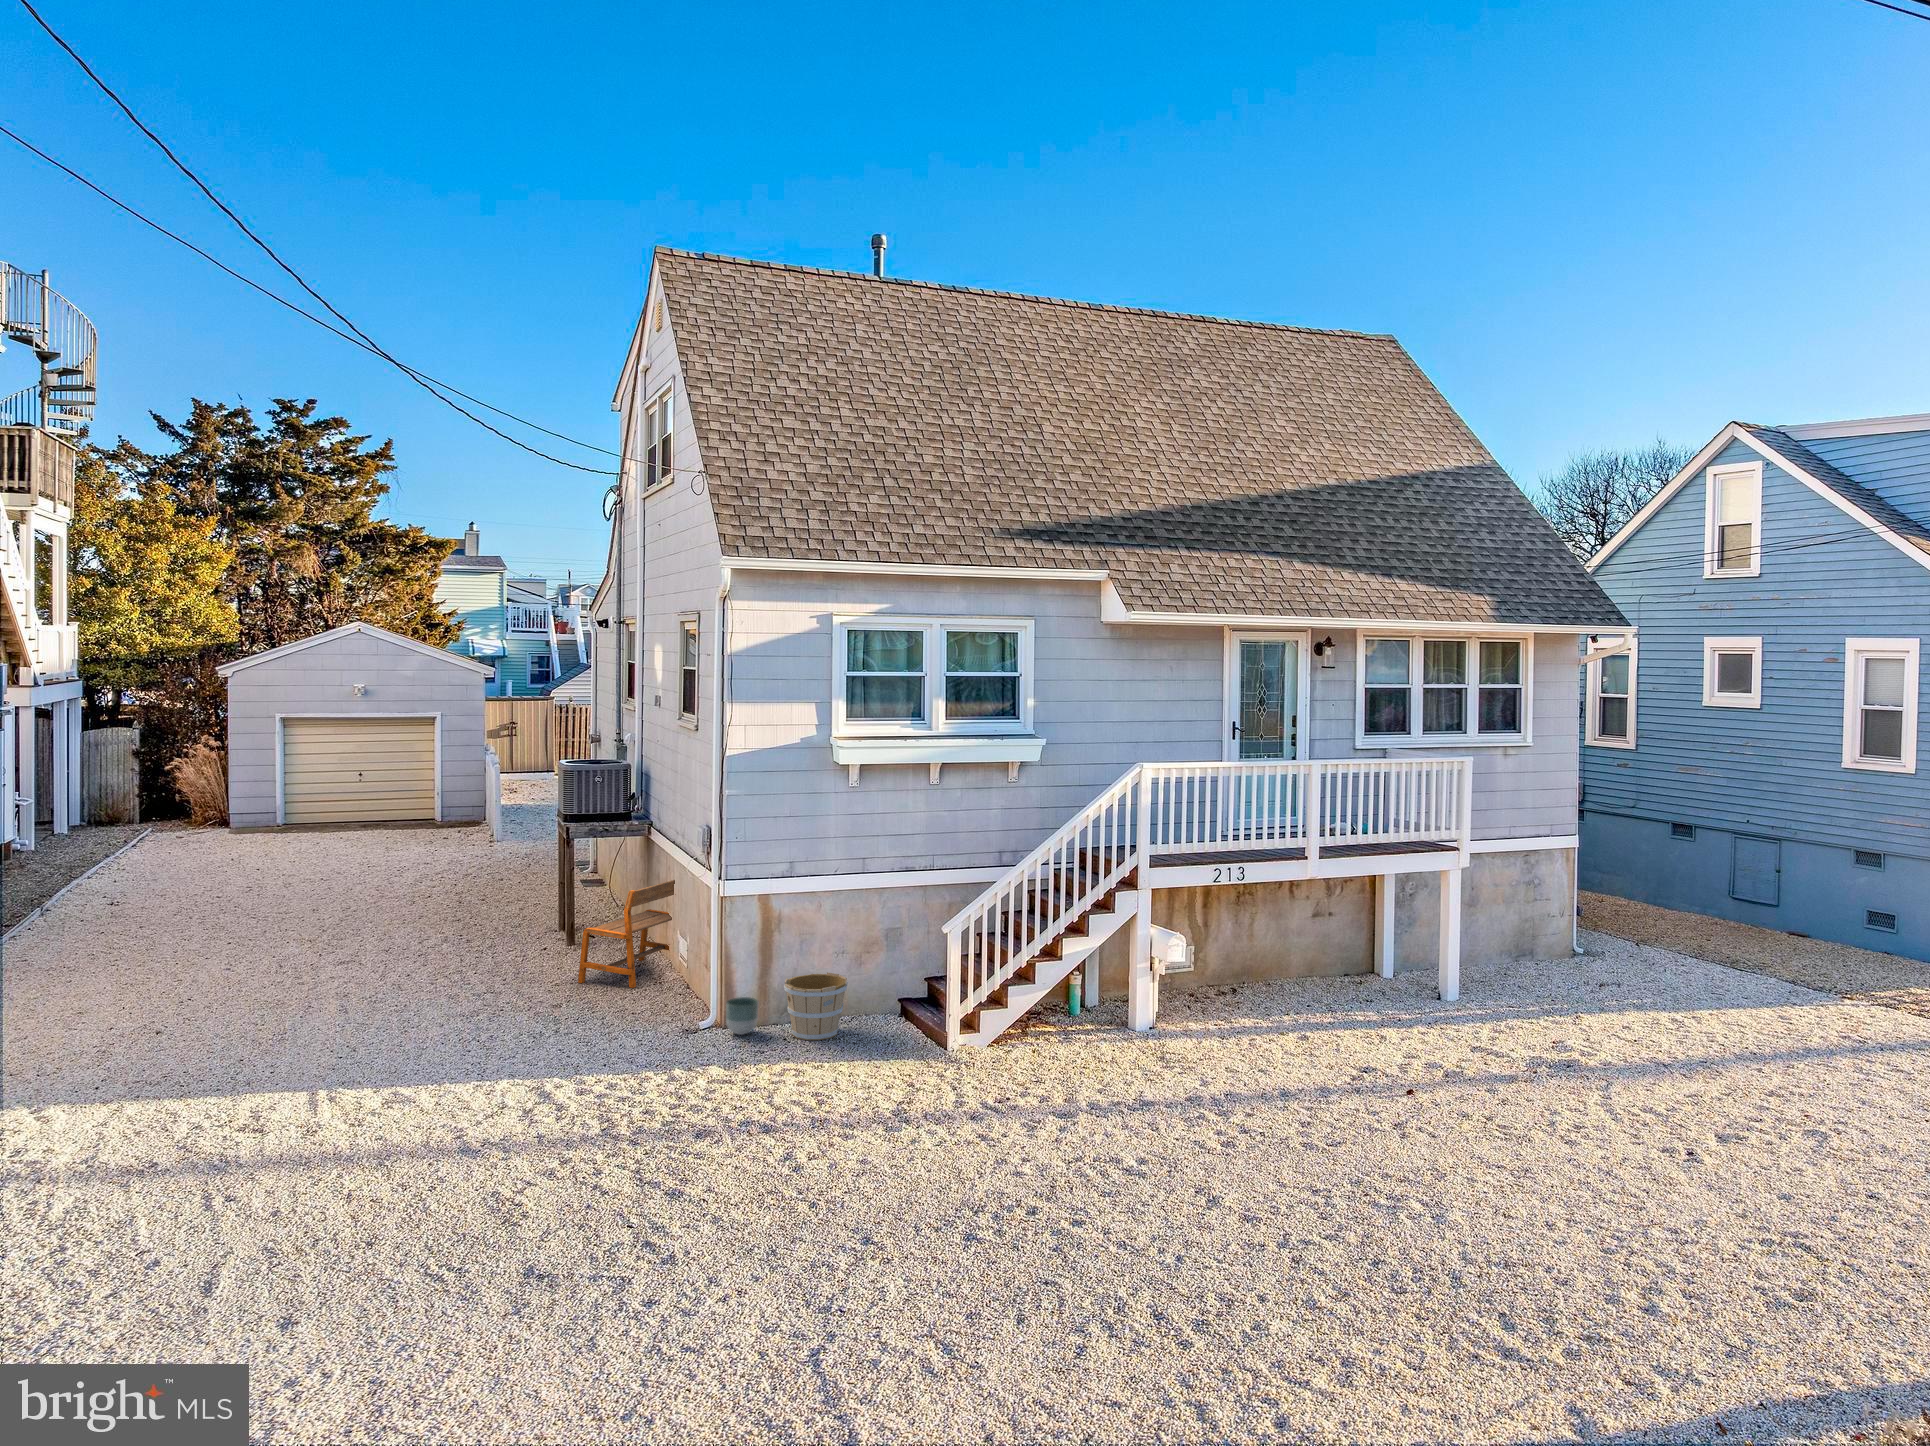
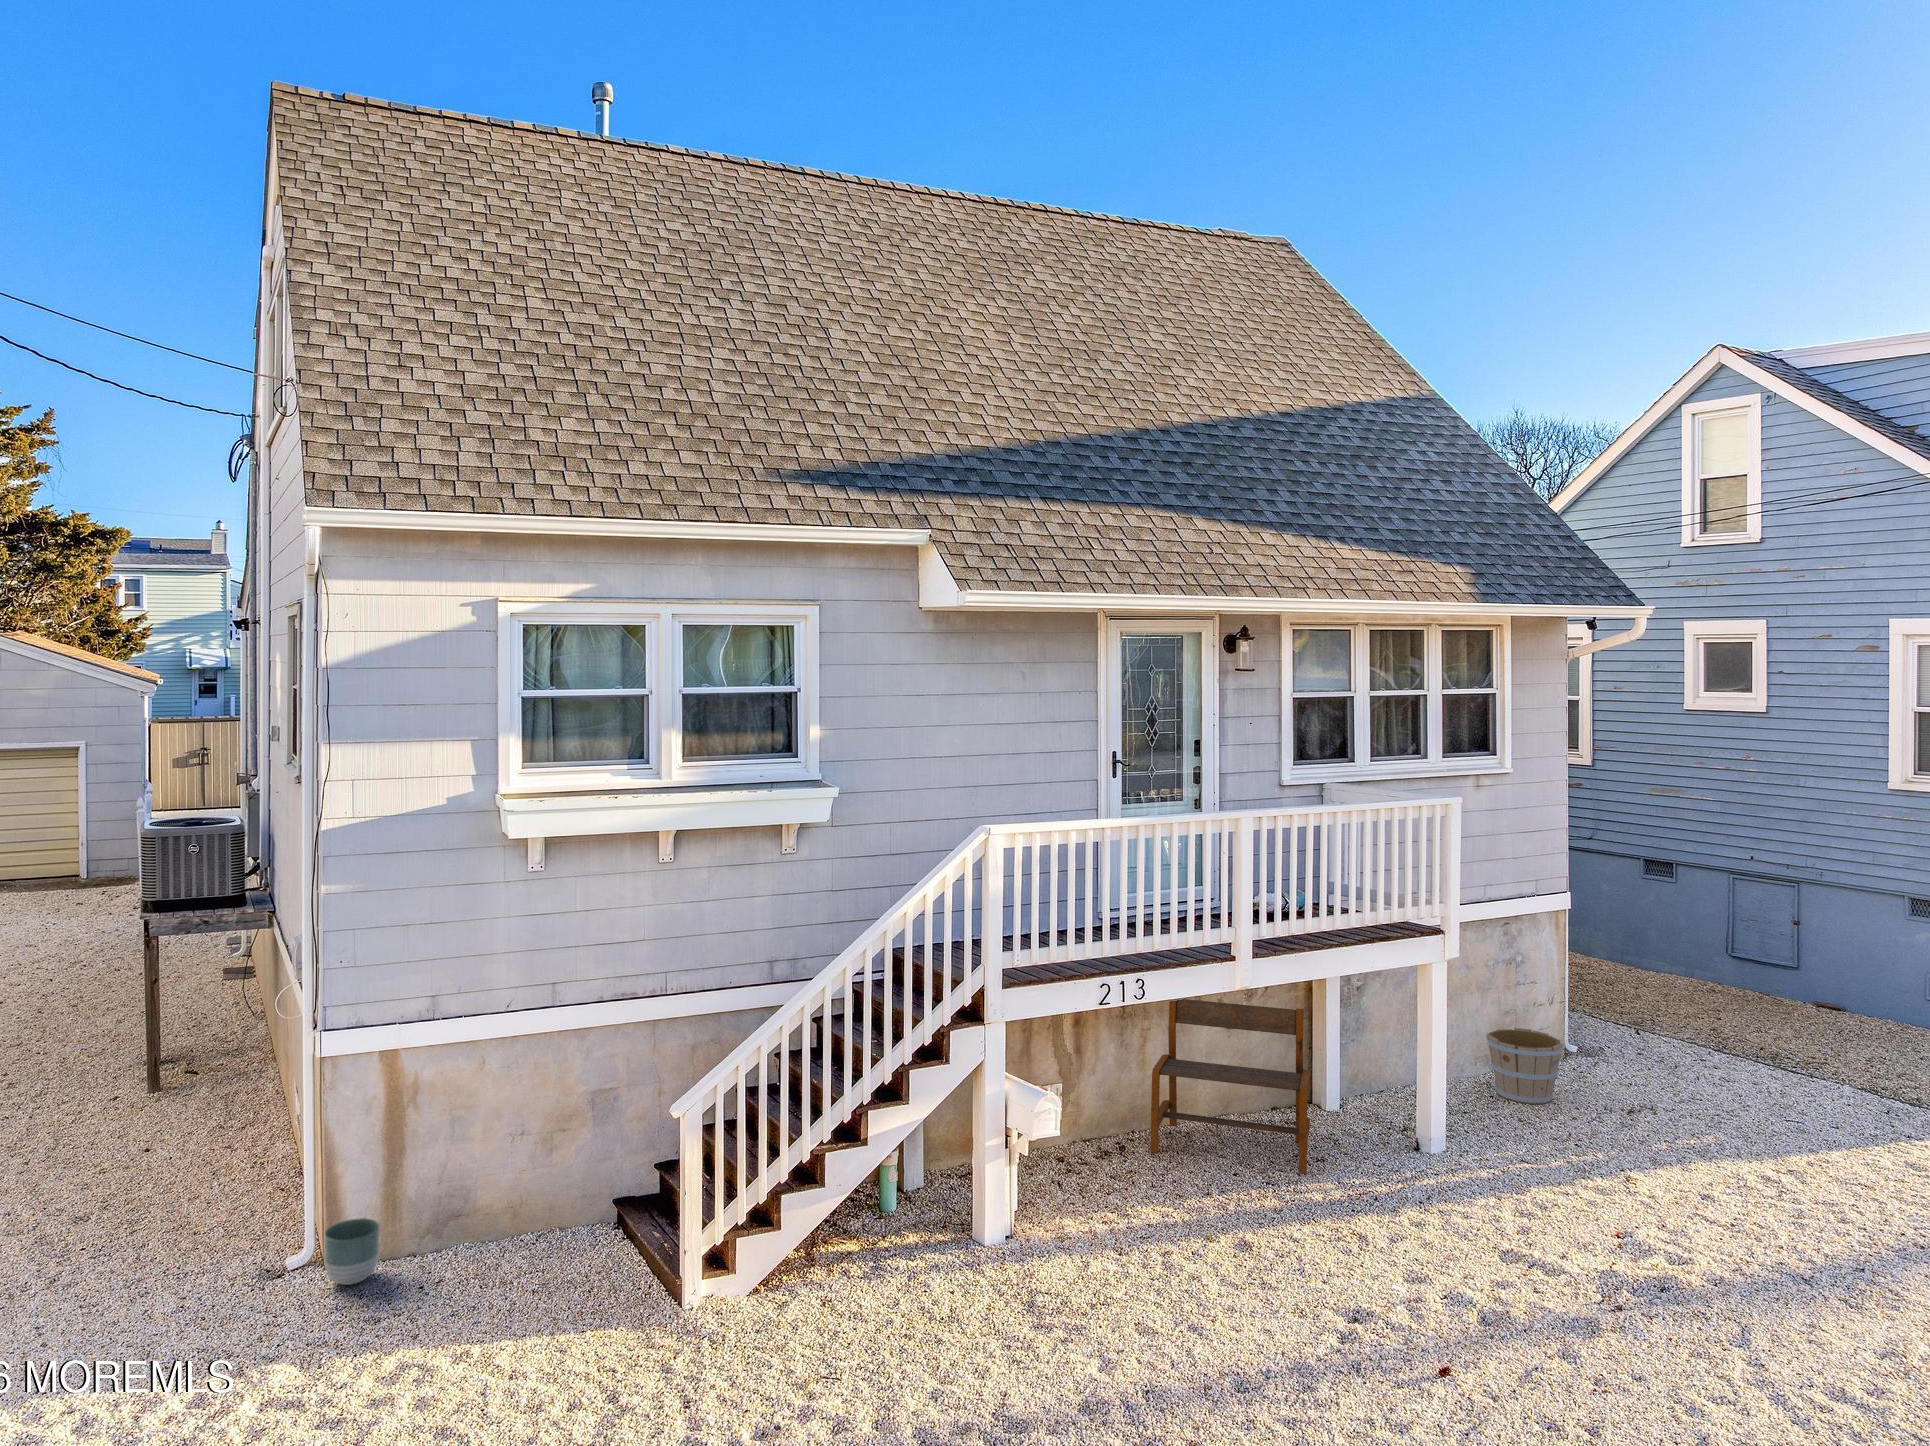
bench: present [578,880,675,988] -> present [1150,999,1310,1174]
wooden bucket: present [784,972,848,1040] -> present [1486,1028,1563,1104]

